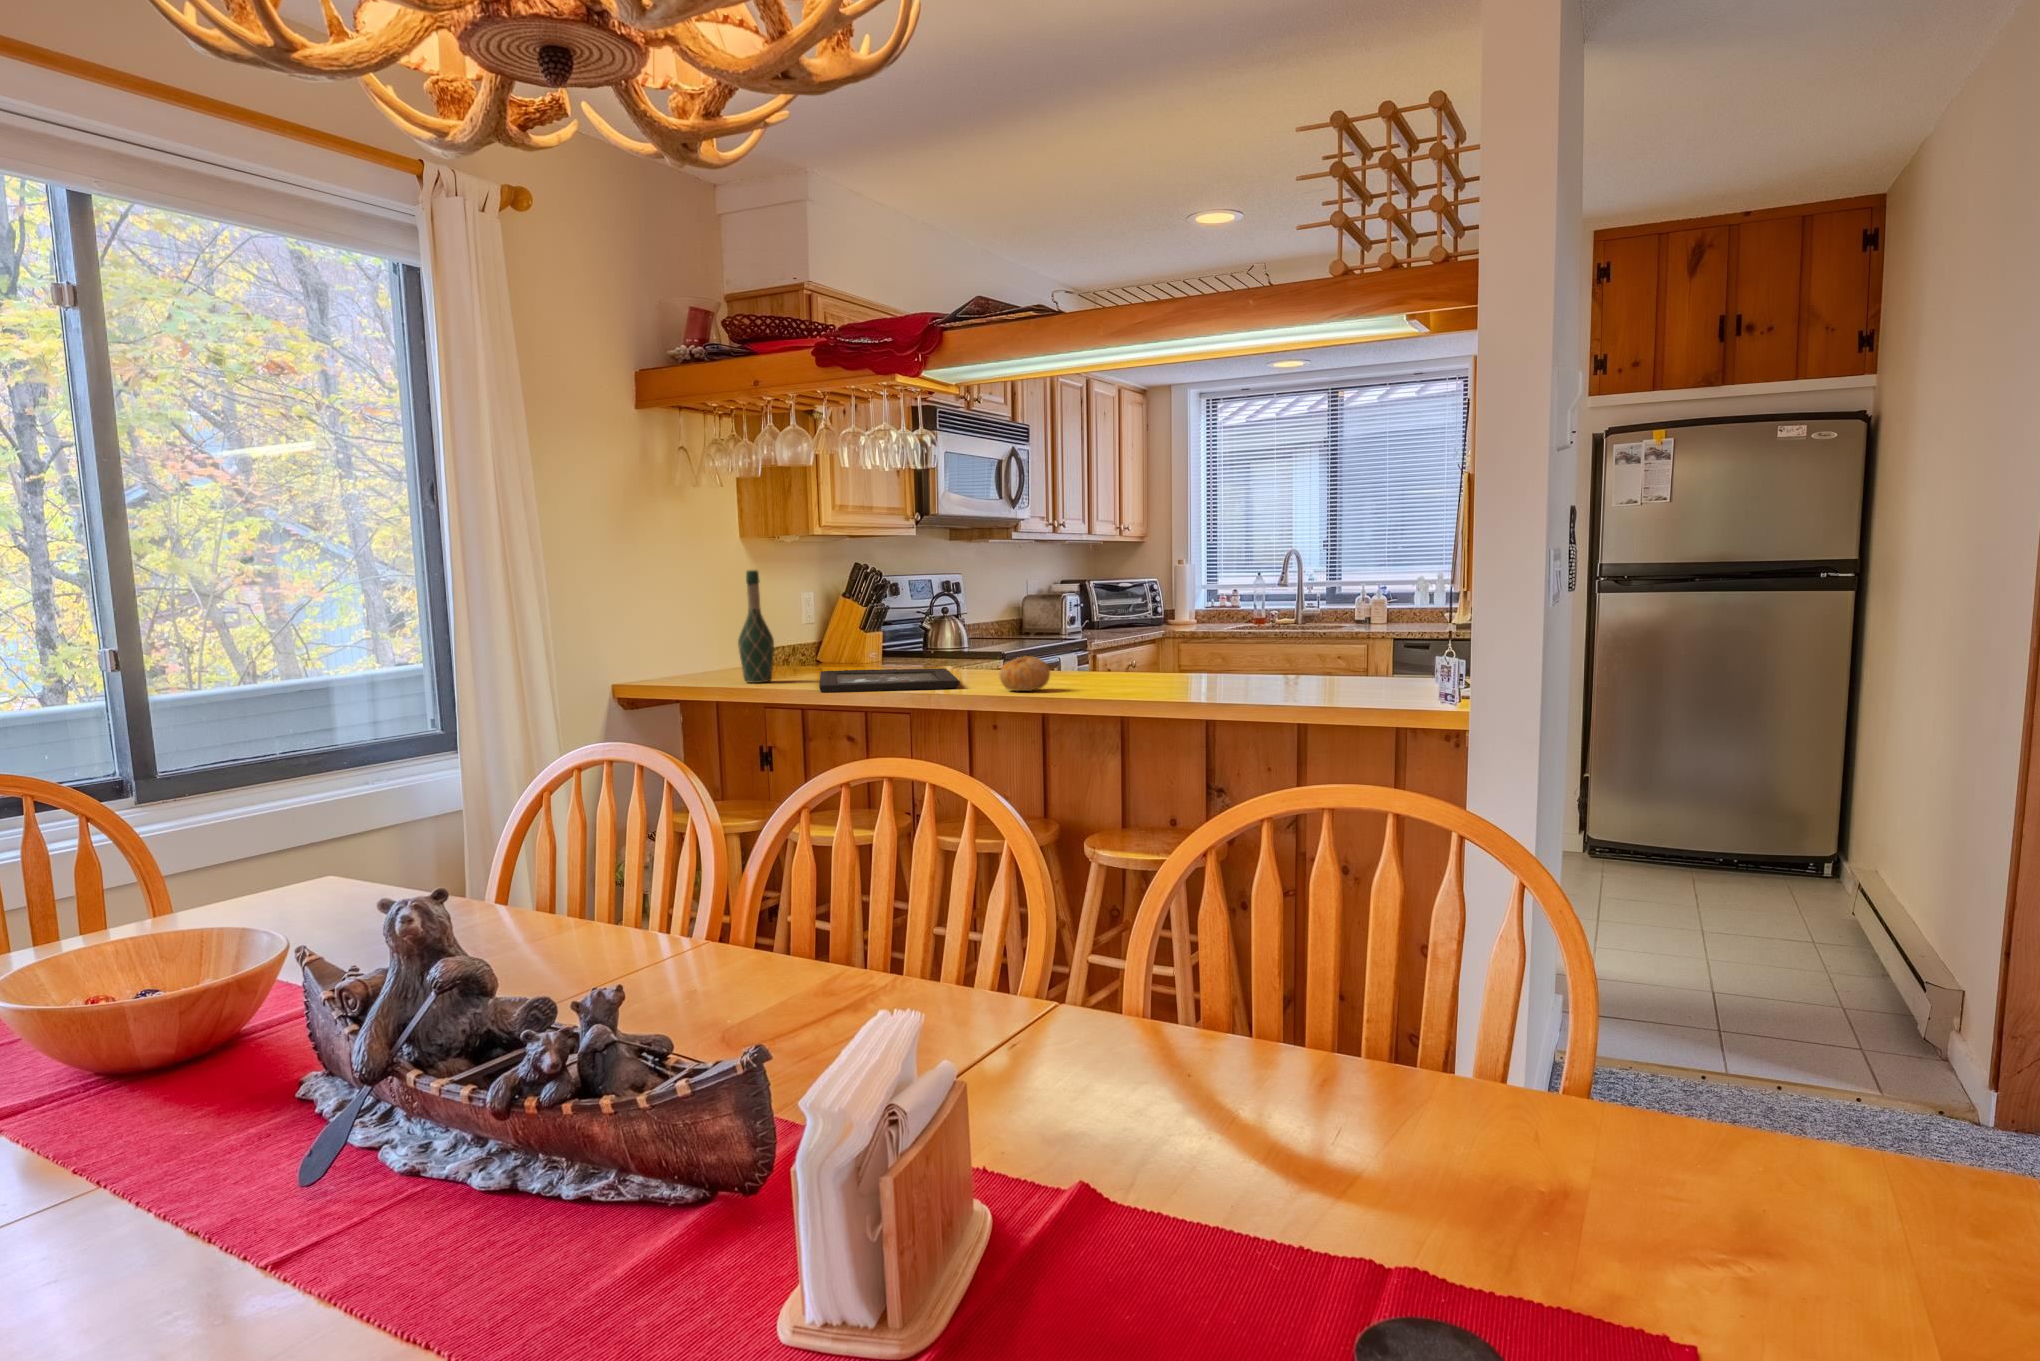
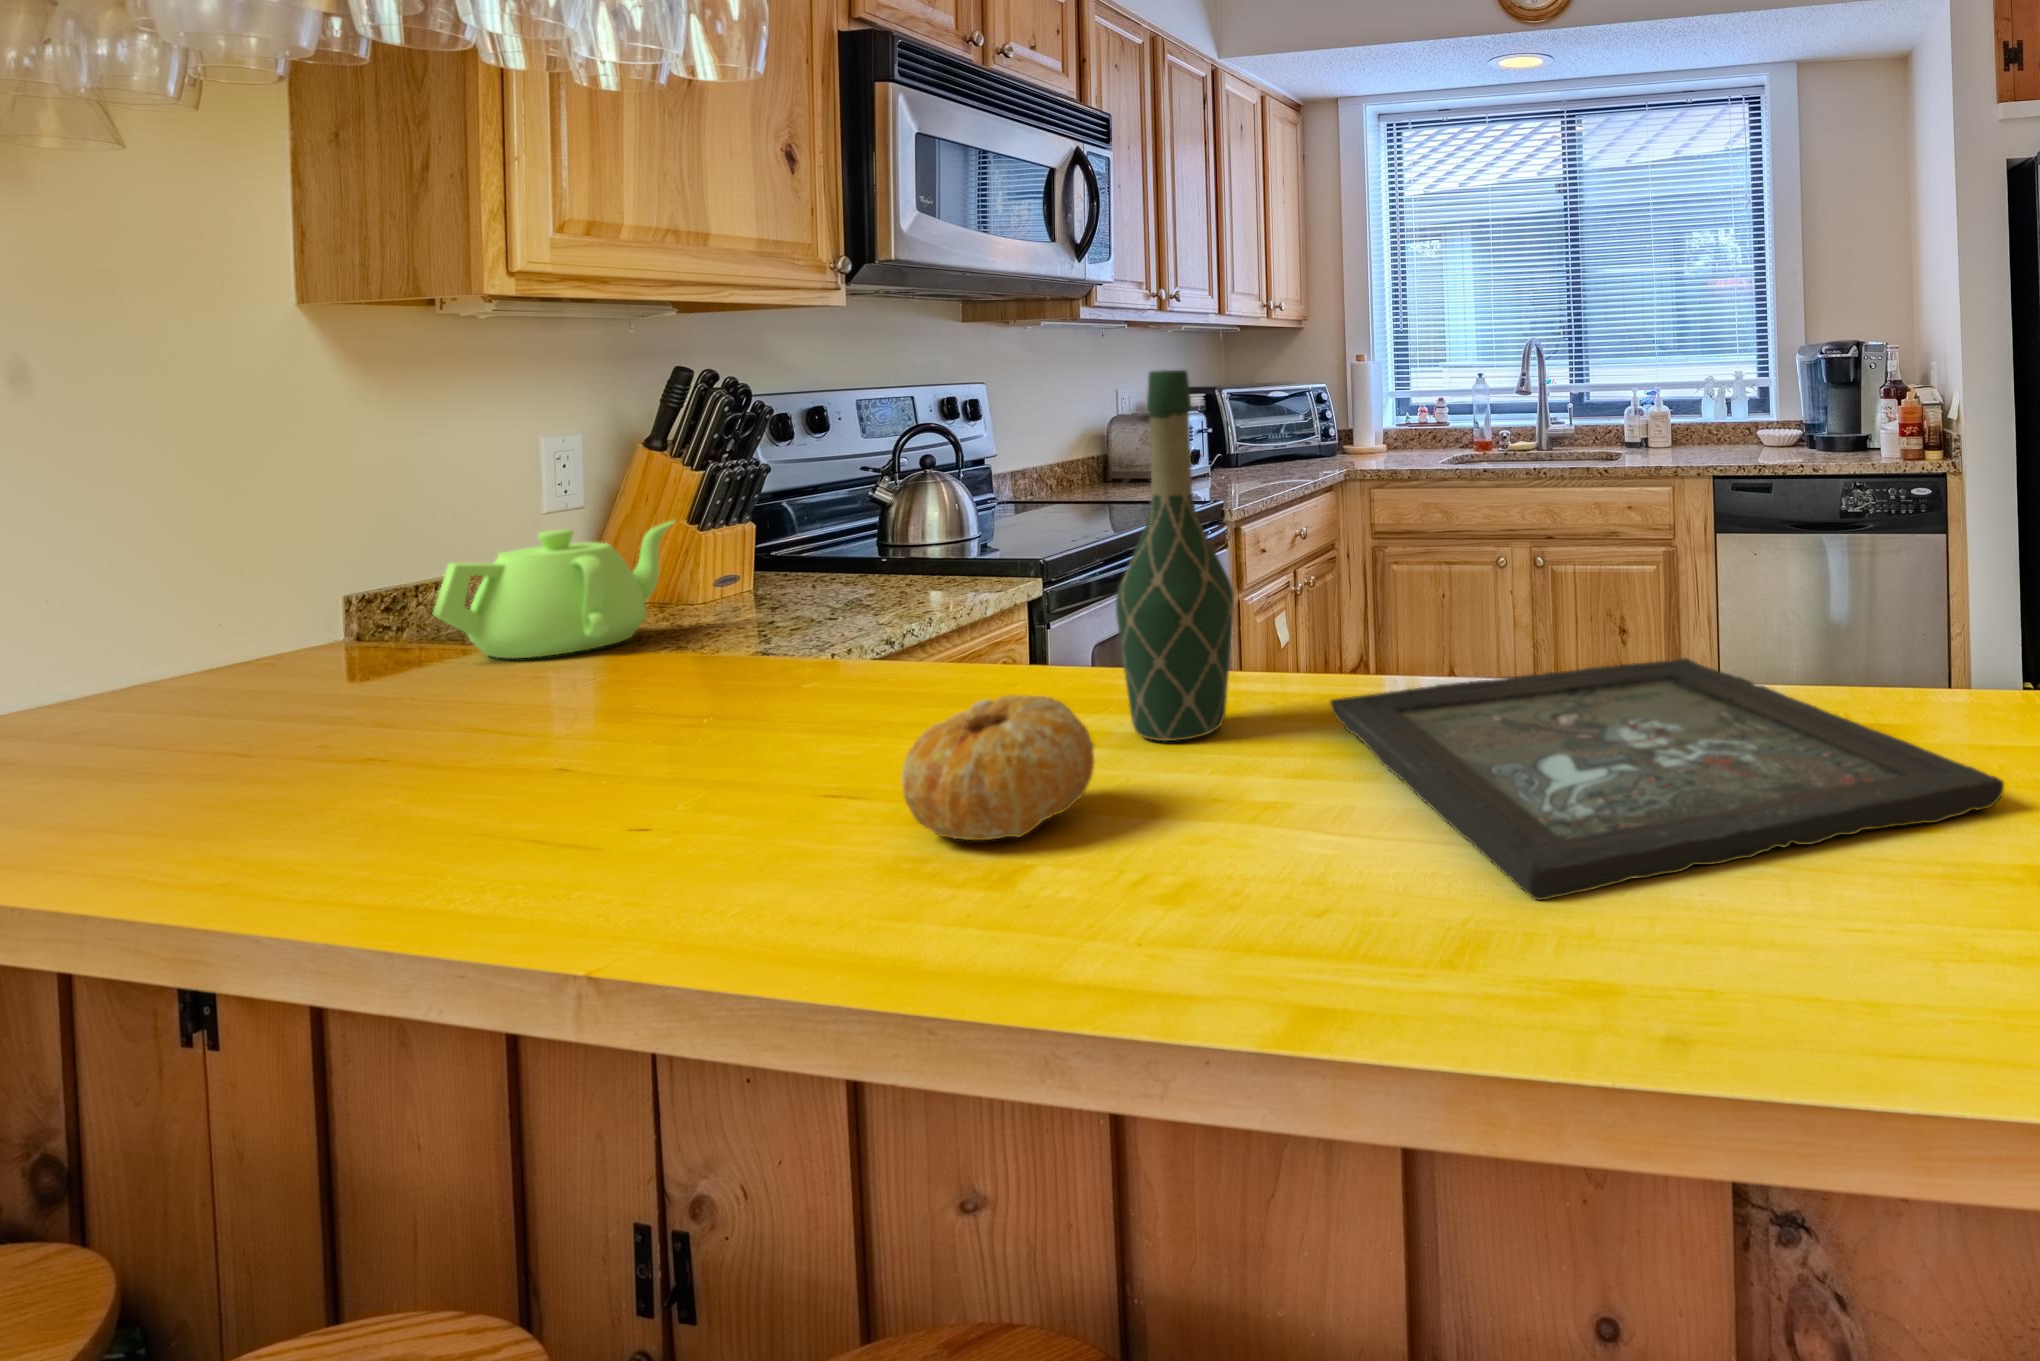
wine bottle: present [738,570,774,683] -> present [1116,370,1234,741]
teapot: none [802,625,871,672] -> present [433,521,674,658]
tray: present [819,668,960,693] -> present [1330,658,2004,900]

